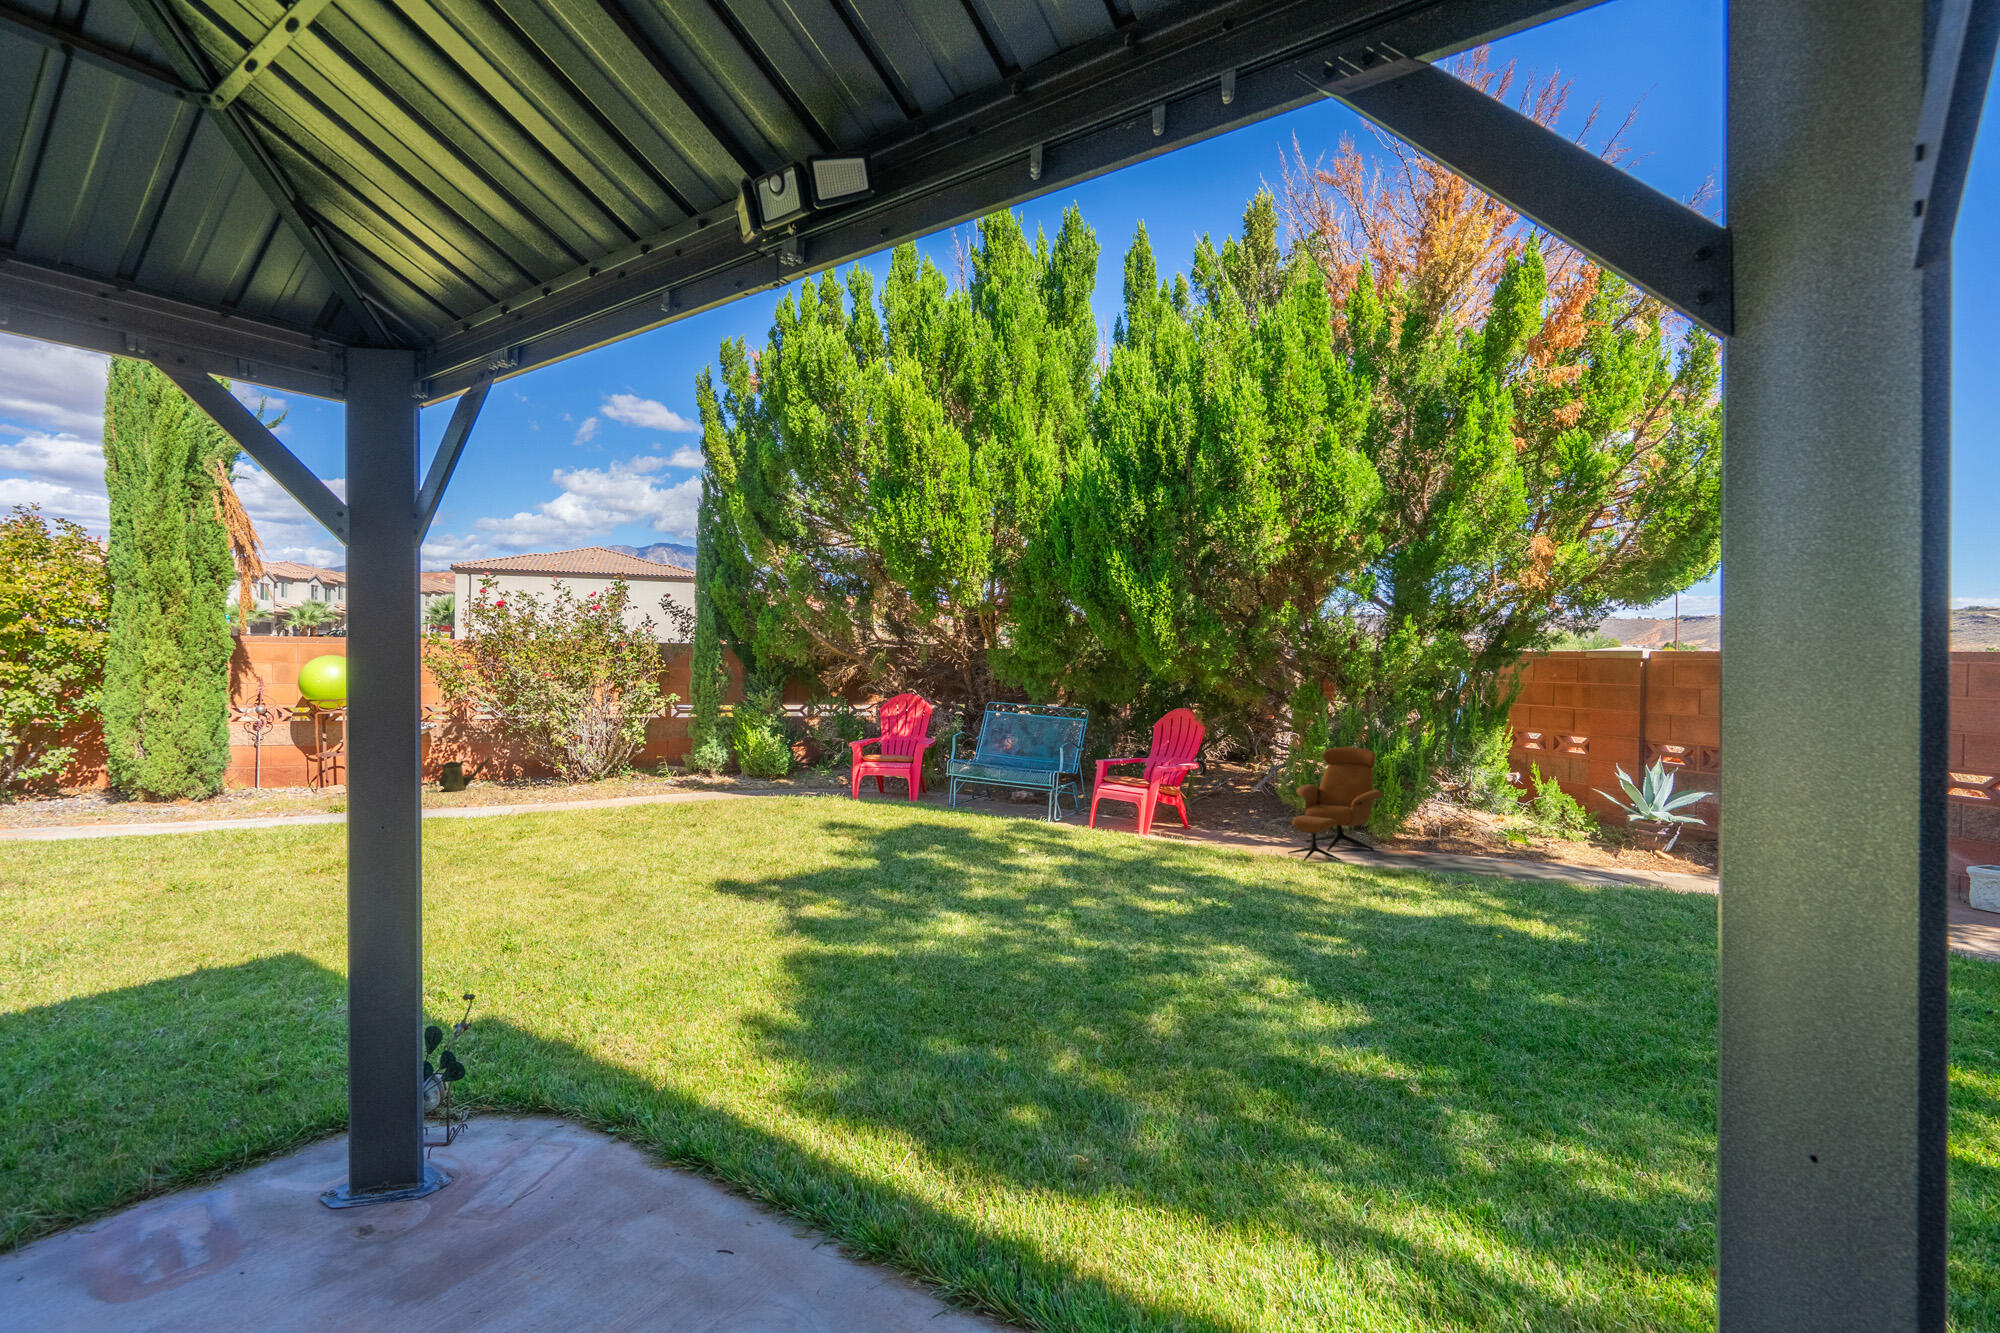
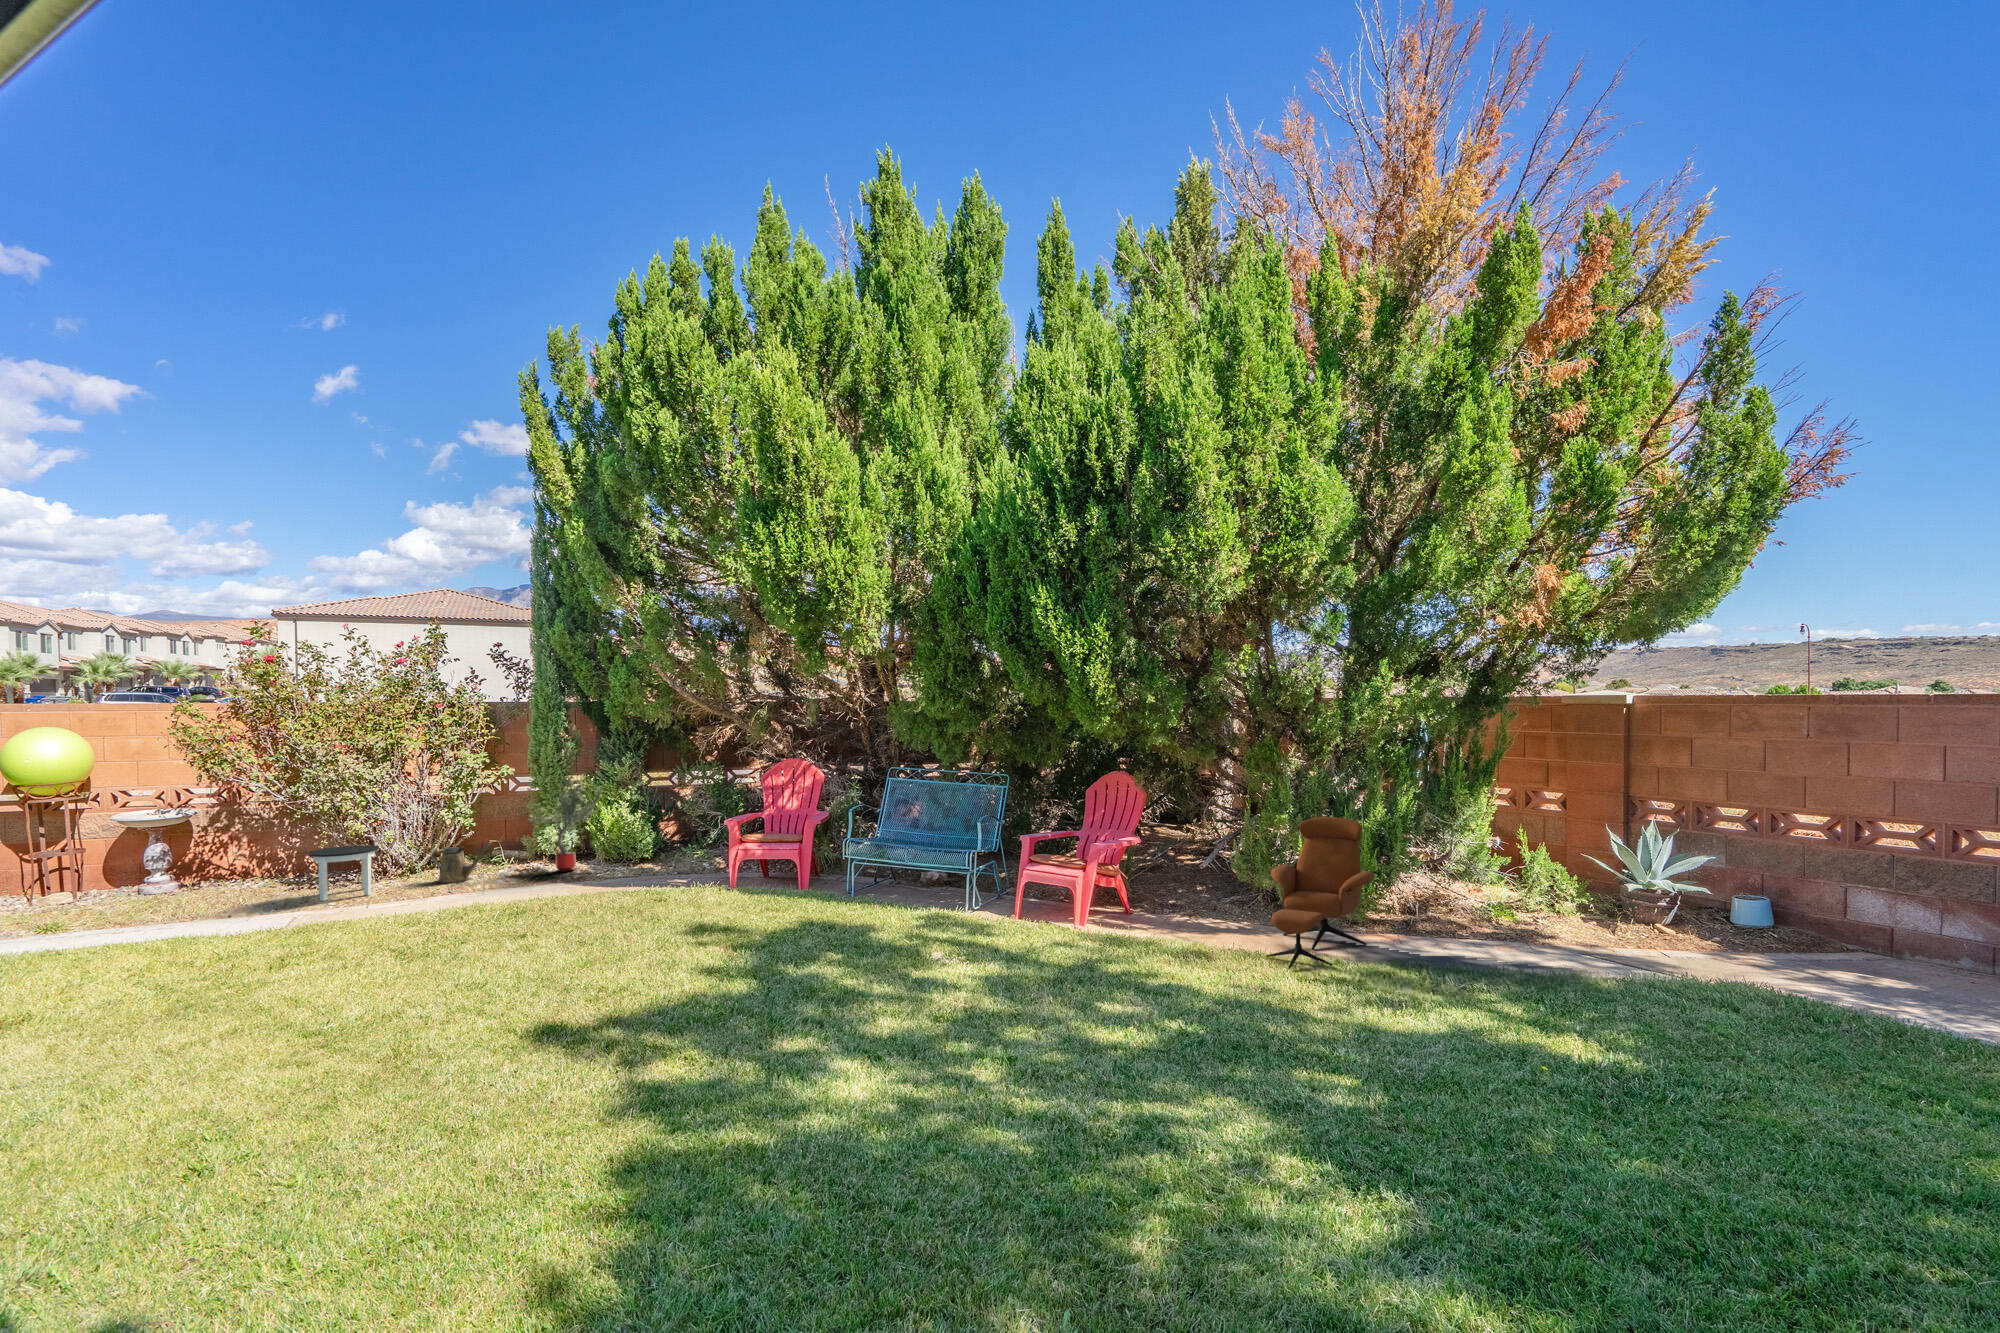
potted tree: none [691,704,753,782] -> present [528,775,604,872]
round table: none [528,752,579,792] -> present [309,845,379,901]
watering can: present [431,757,491,791] -> present [431,843,492,883]

